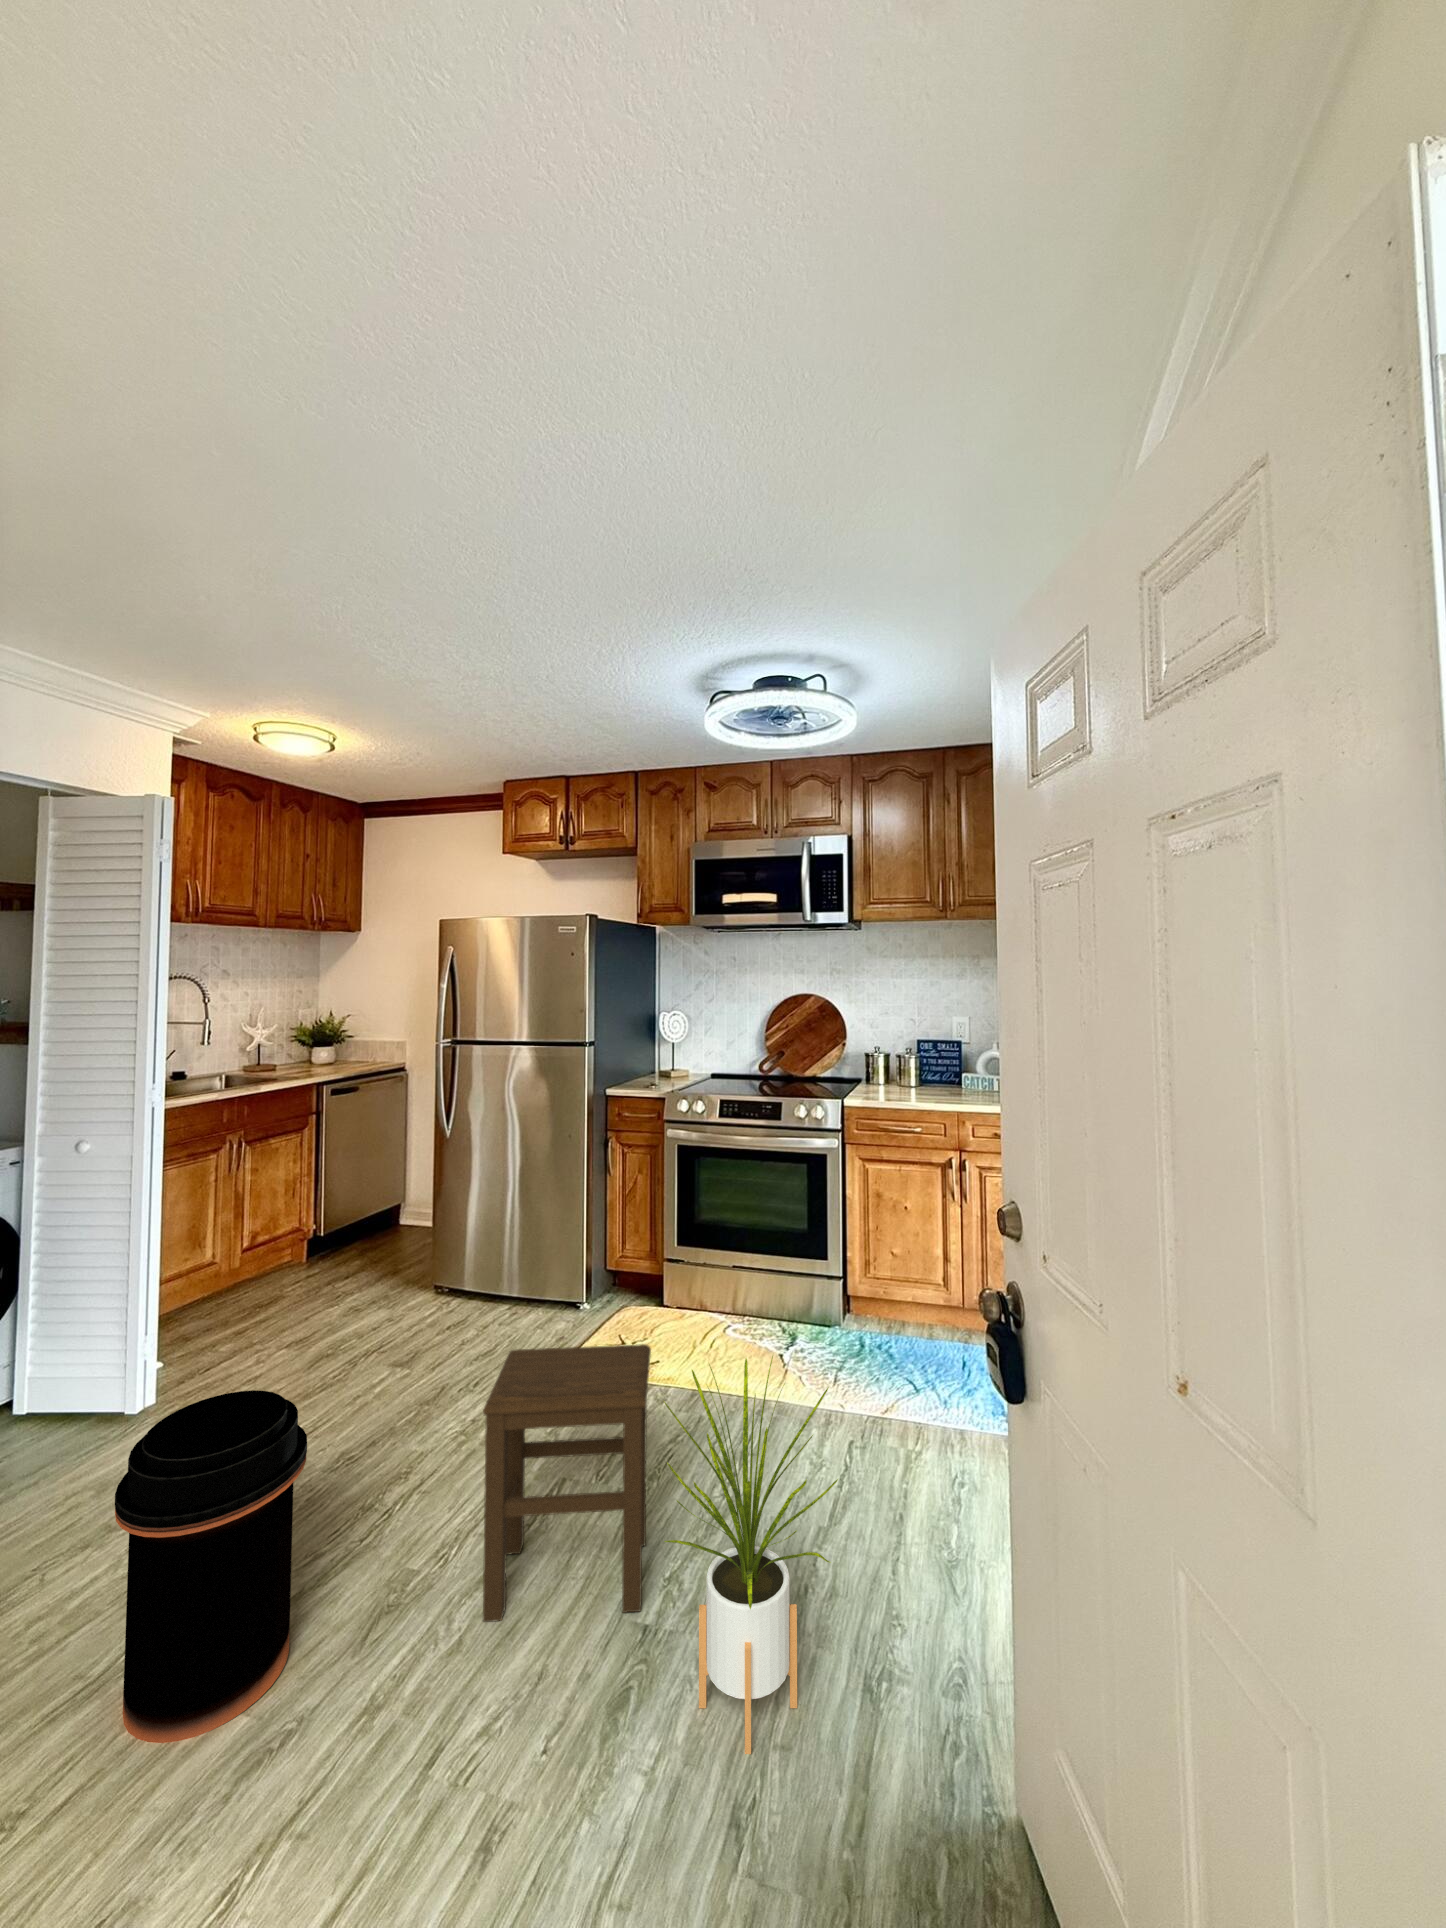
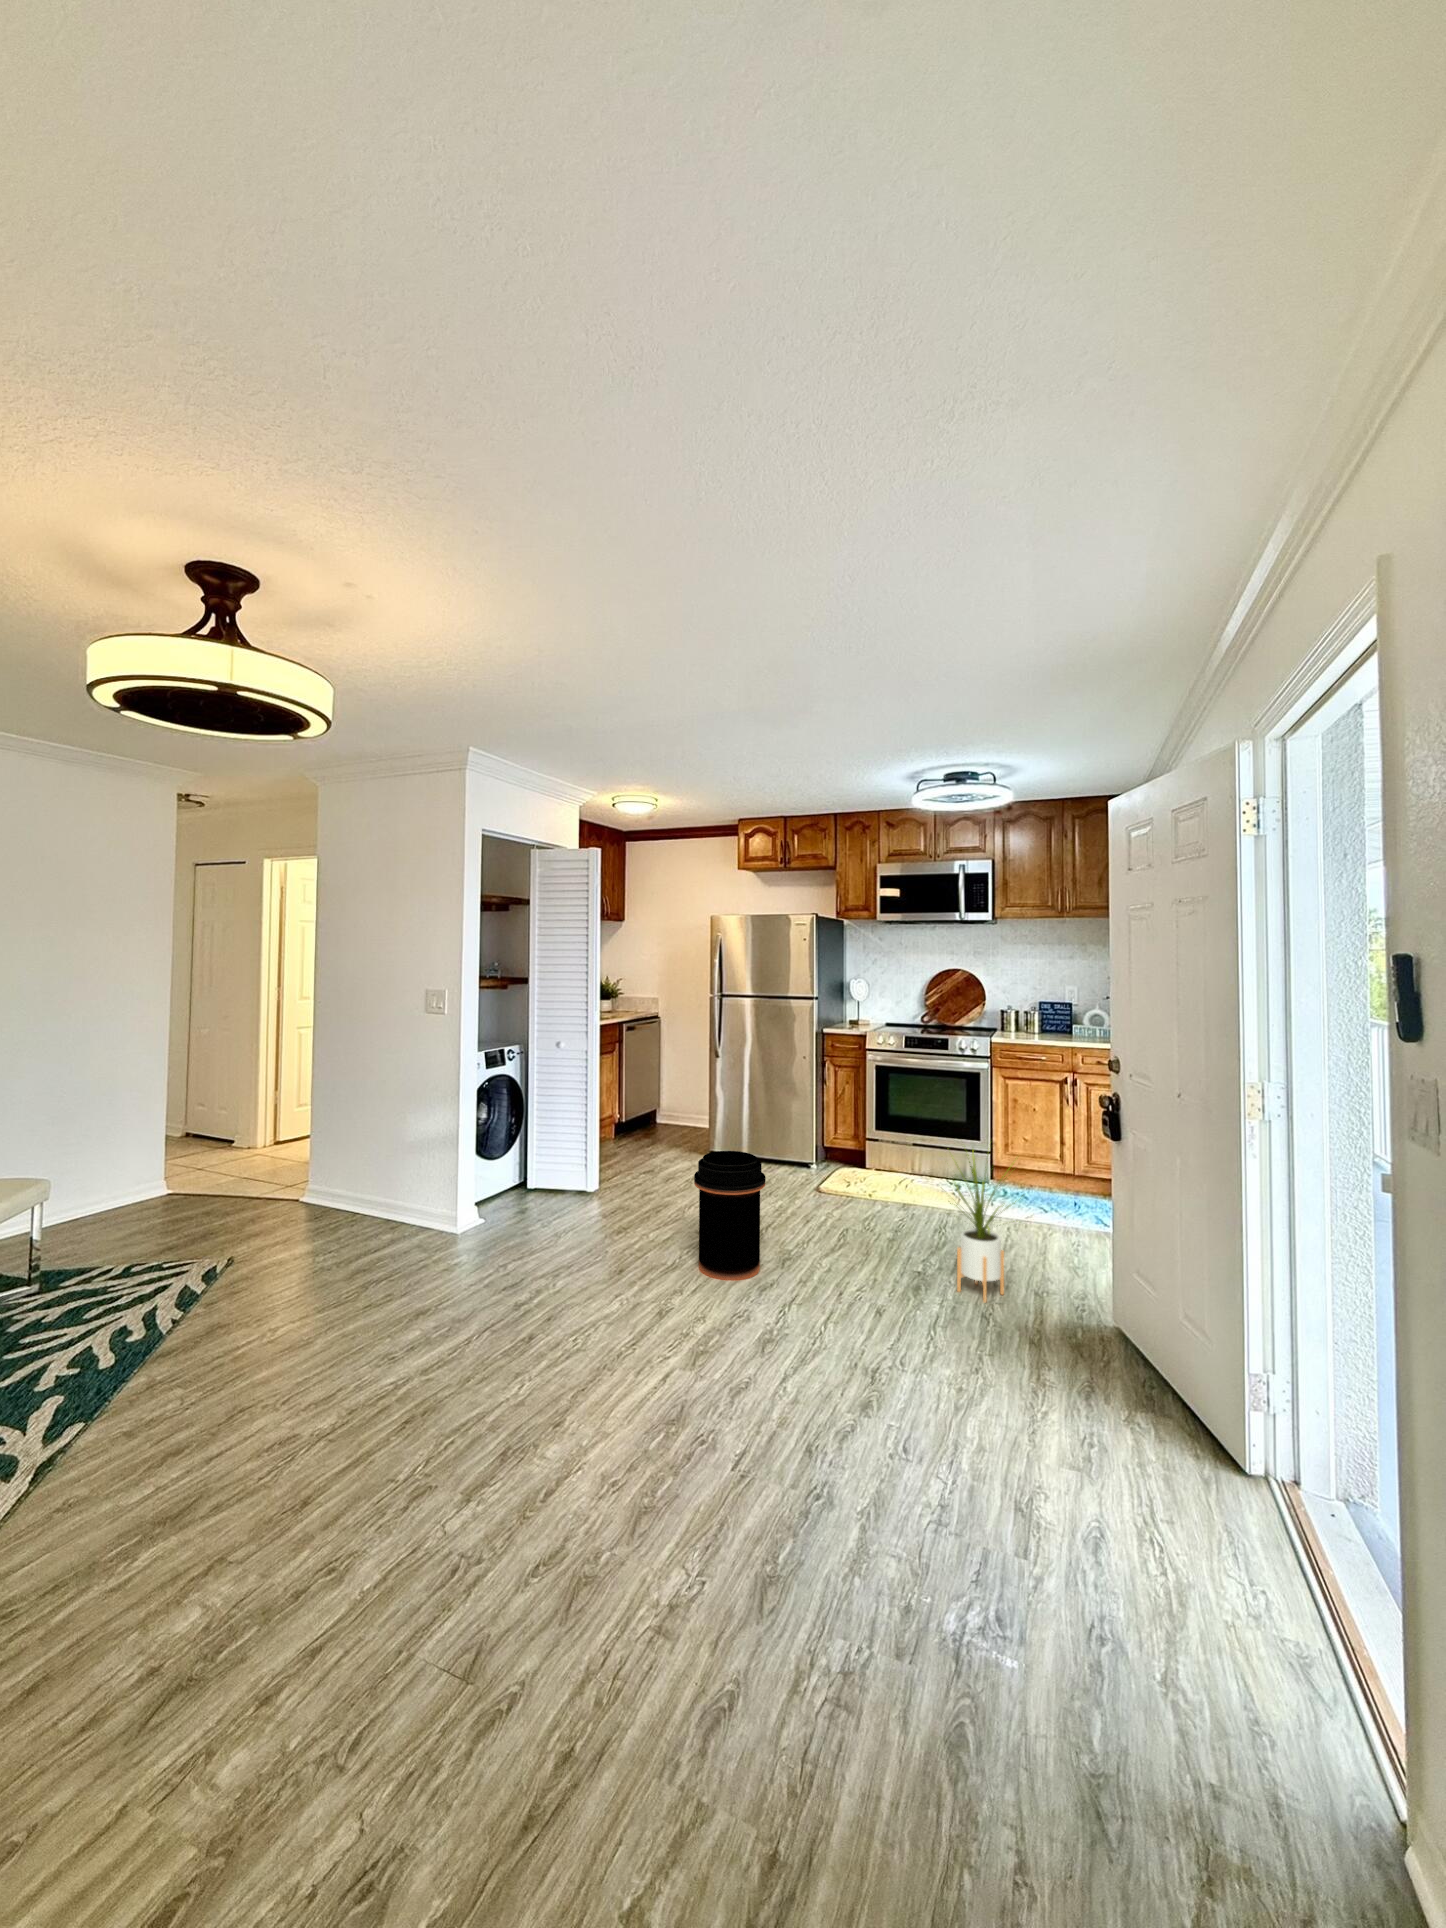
stool: present [483,1344,651,1622] -> none [834,1149,919,1268]

